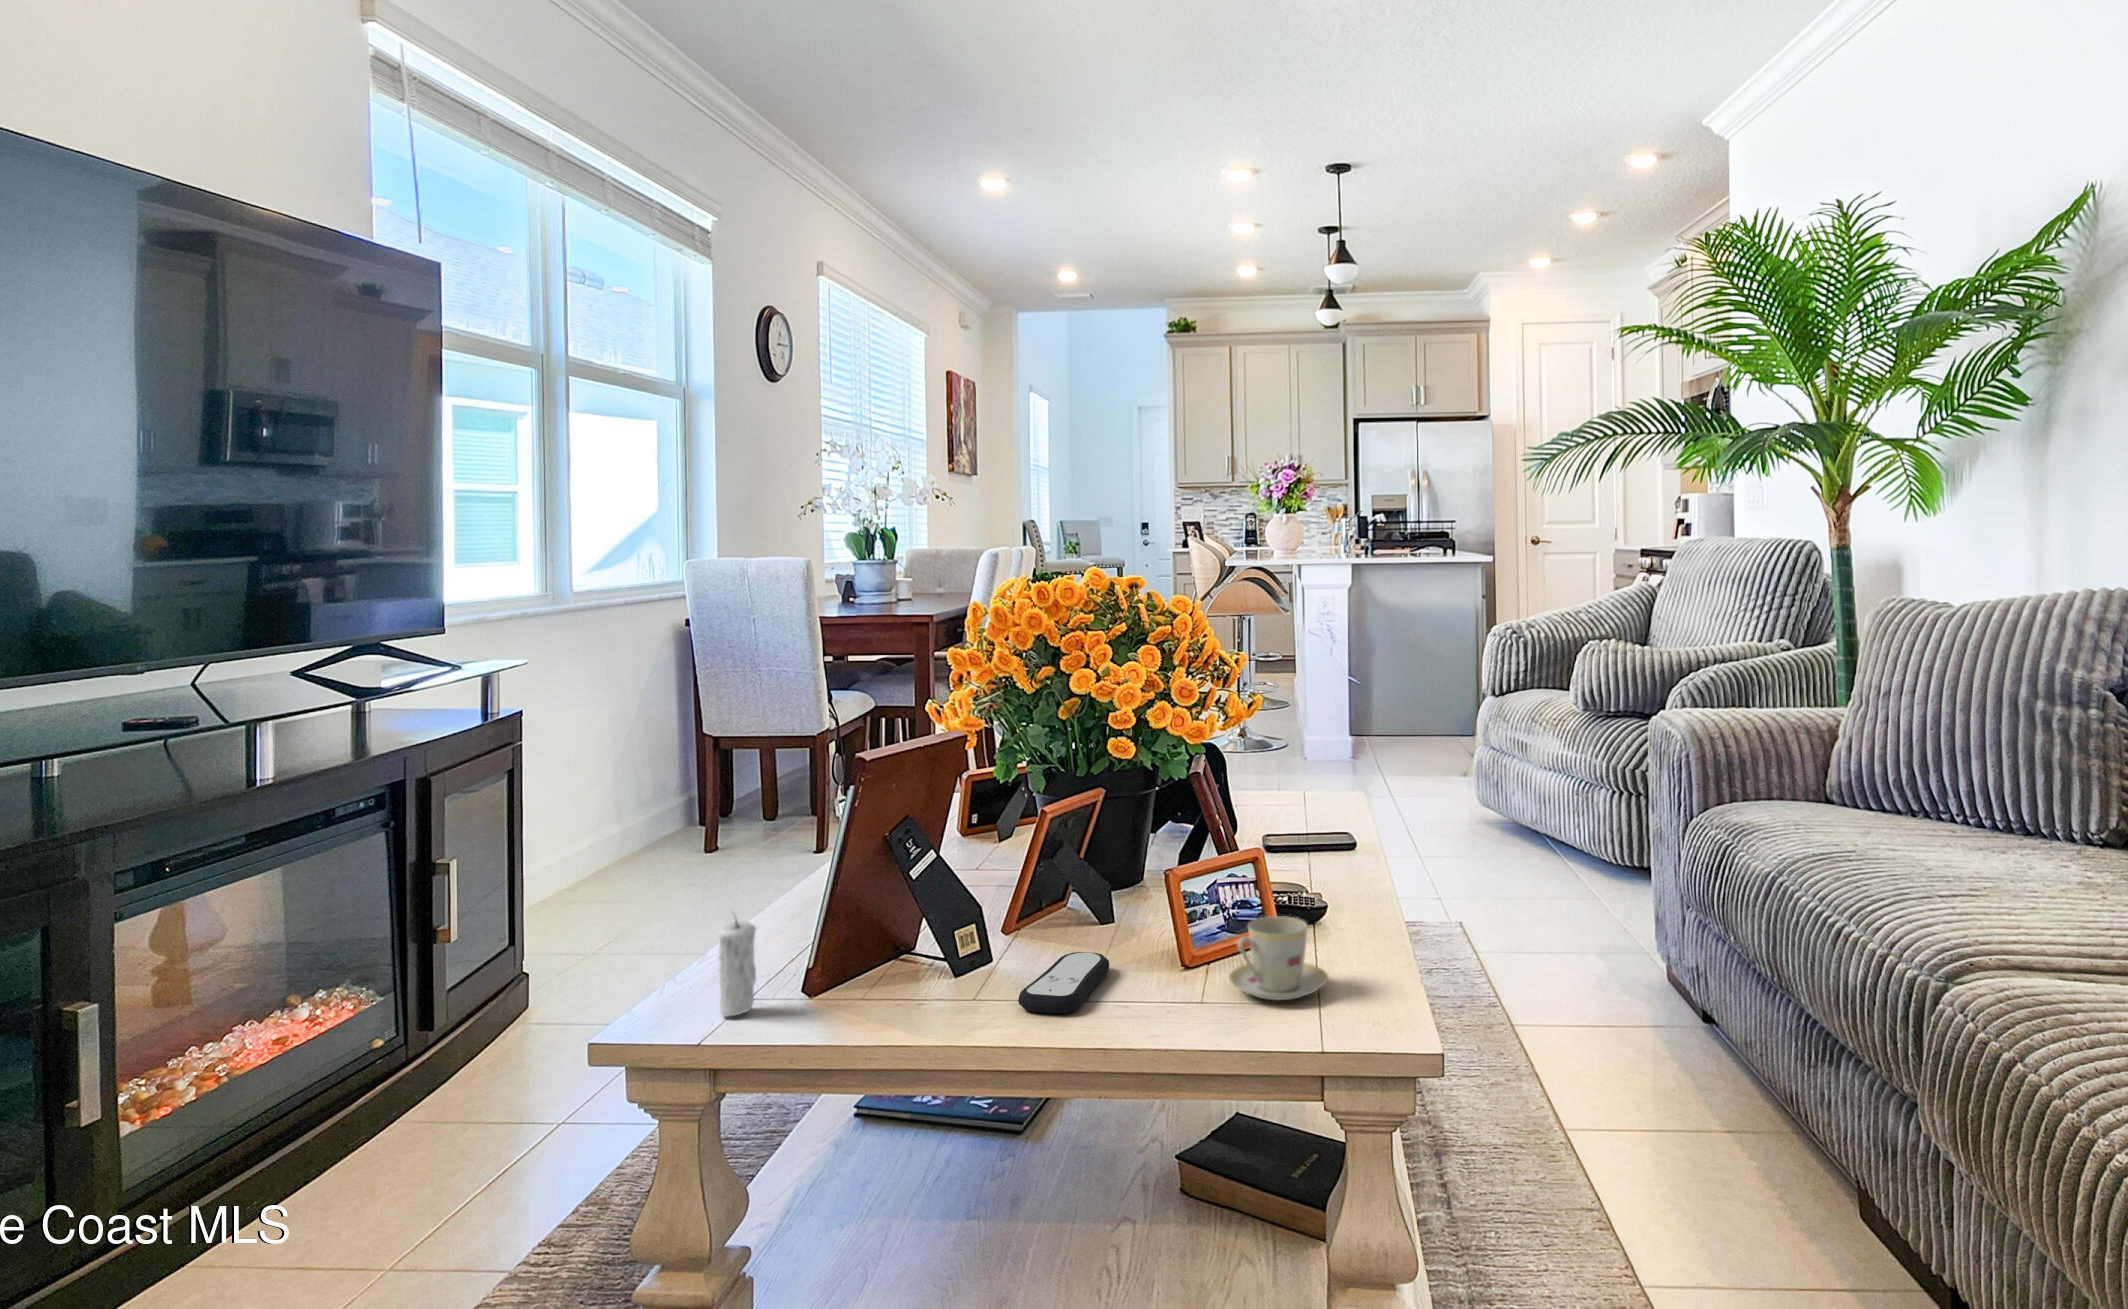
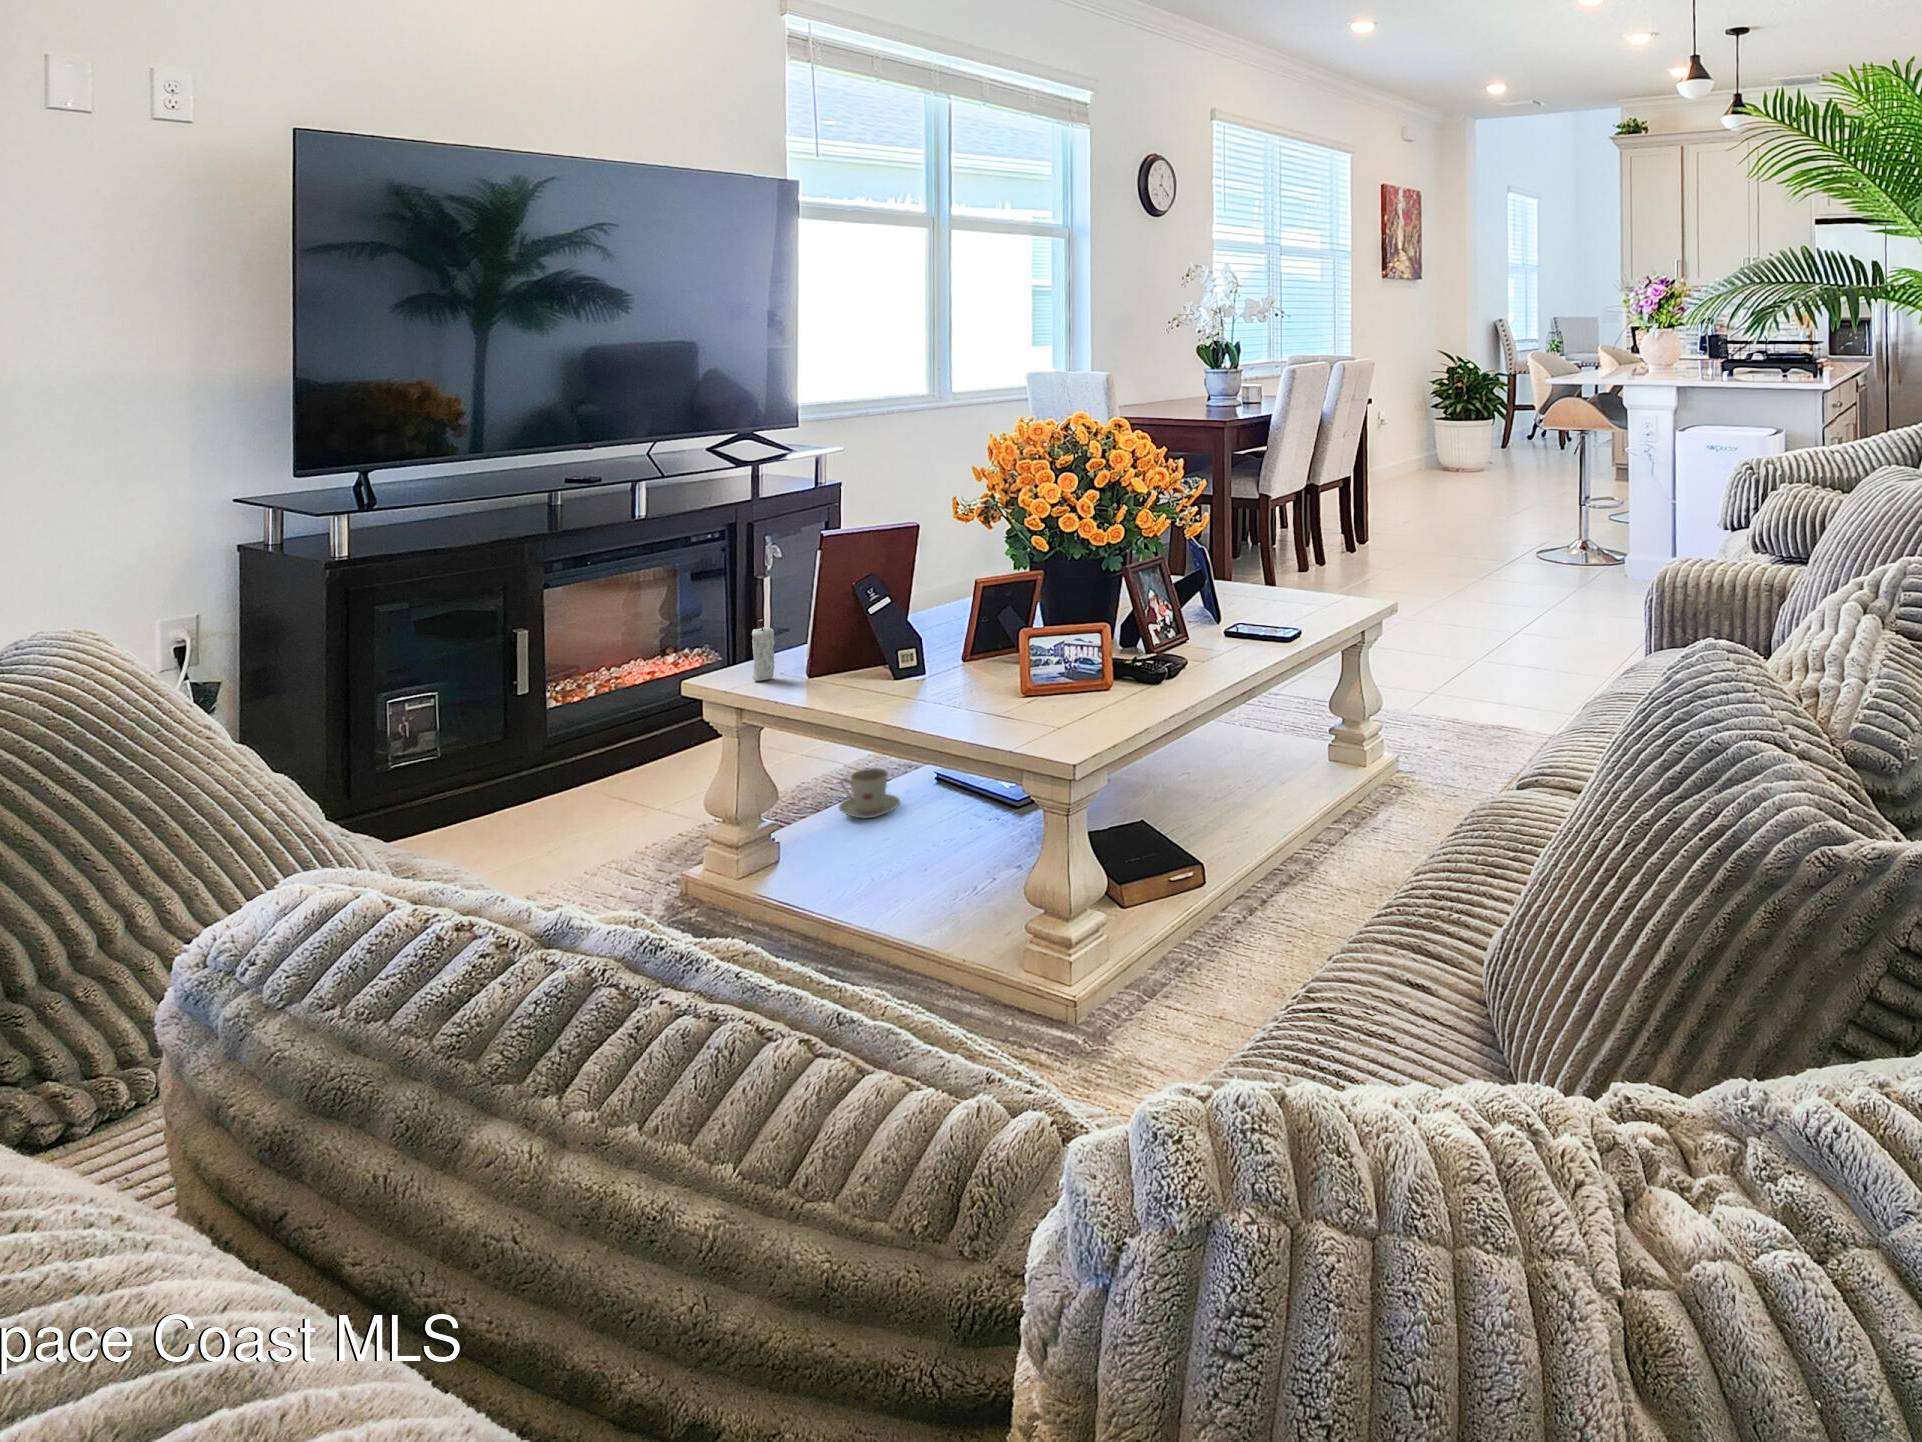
teacup: present [1229,916,1329,1000] -> present [839,768,900,818]
remote control: present [1018,952,1110,1014] -> none [894,675,979,706]

